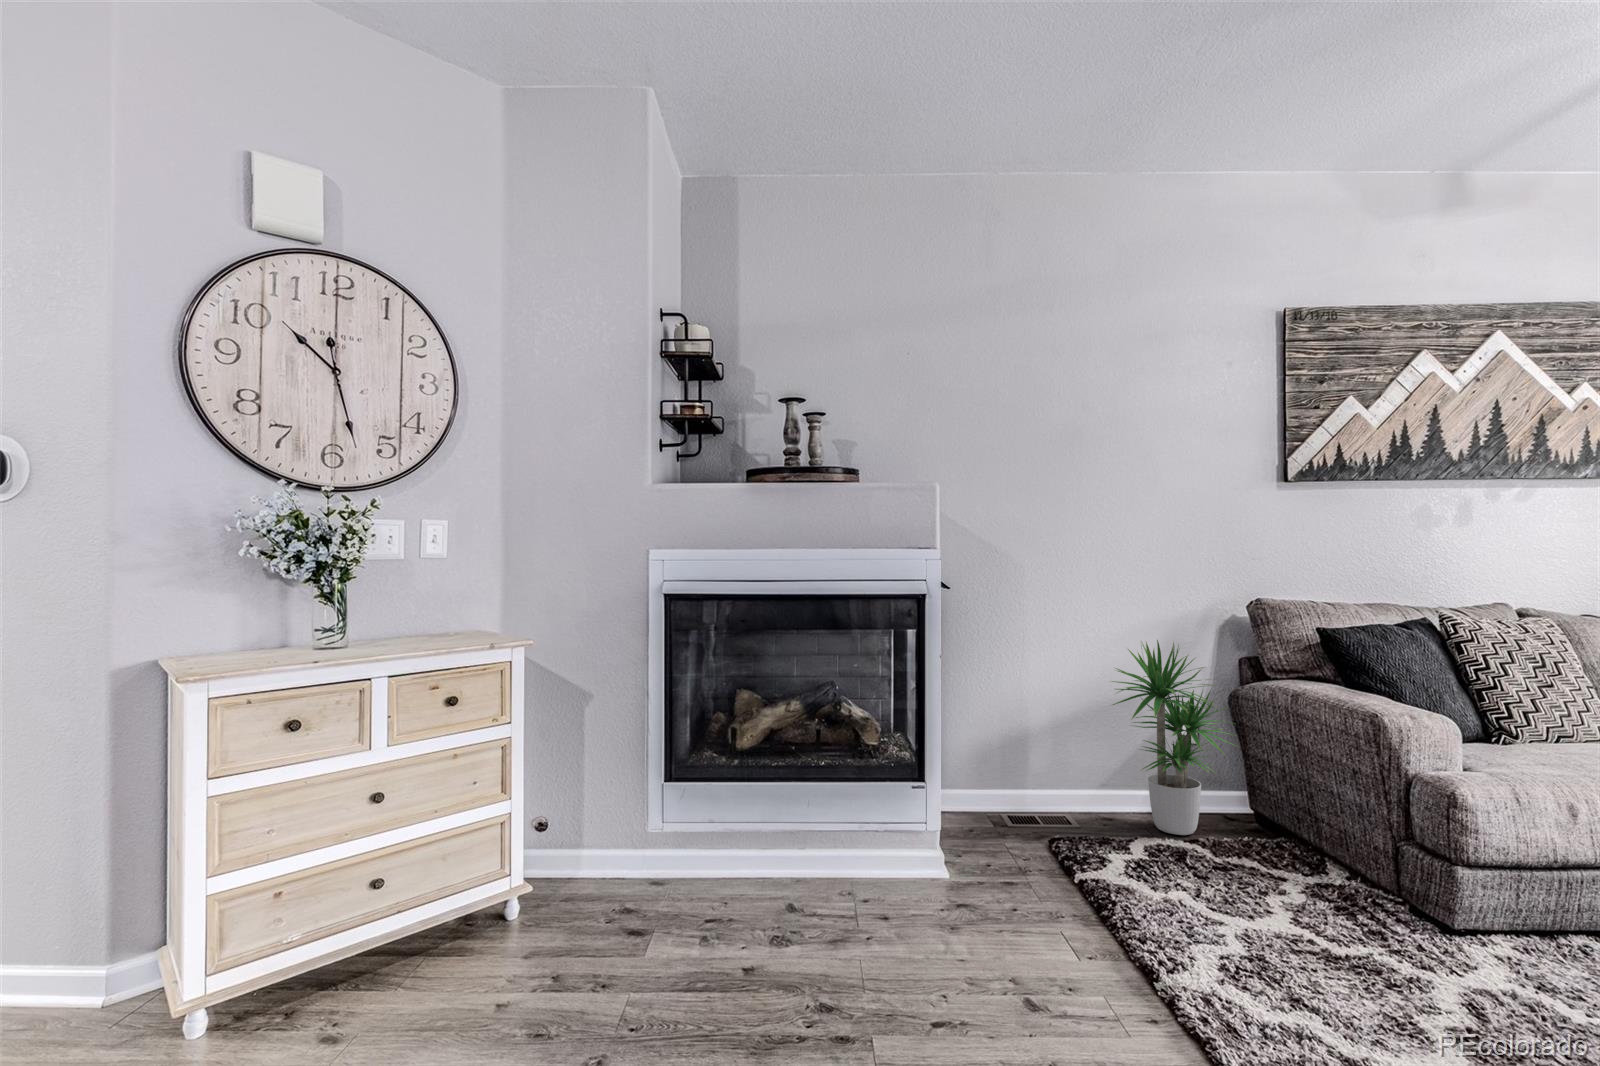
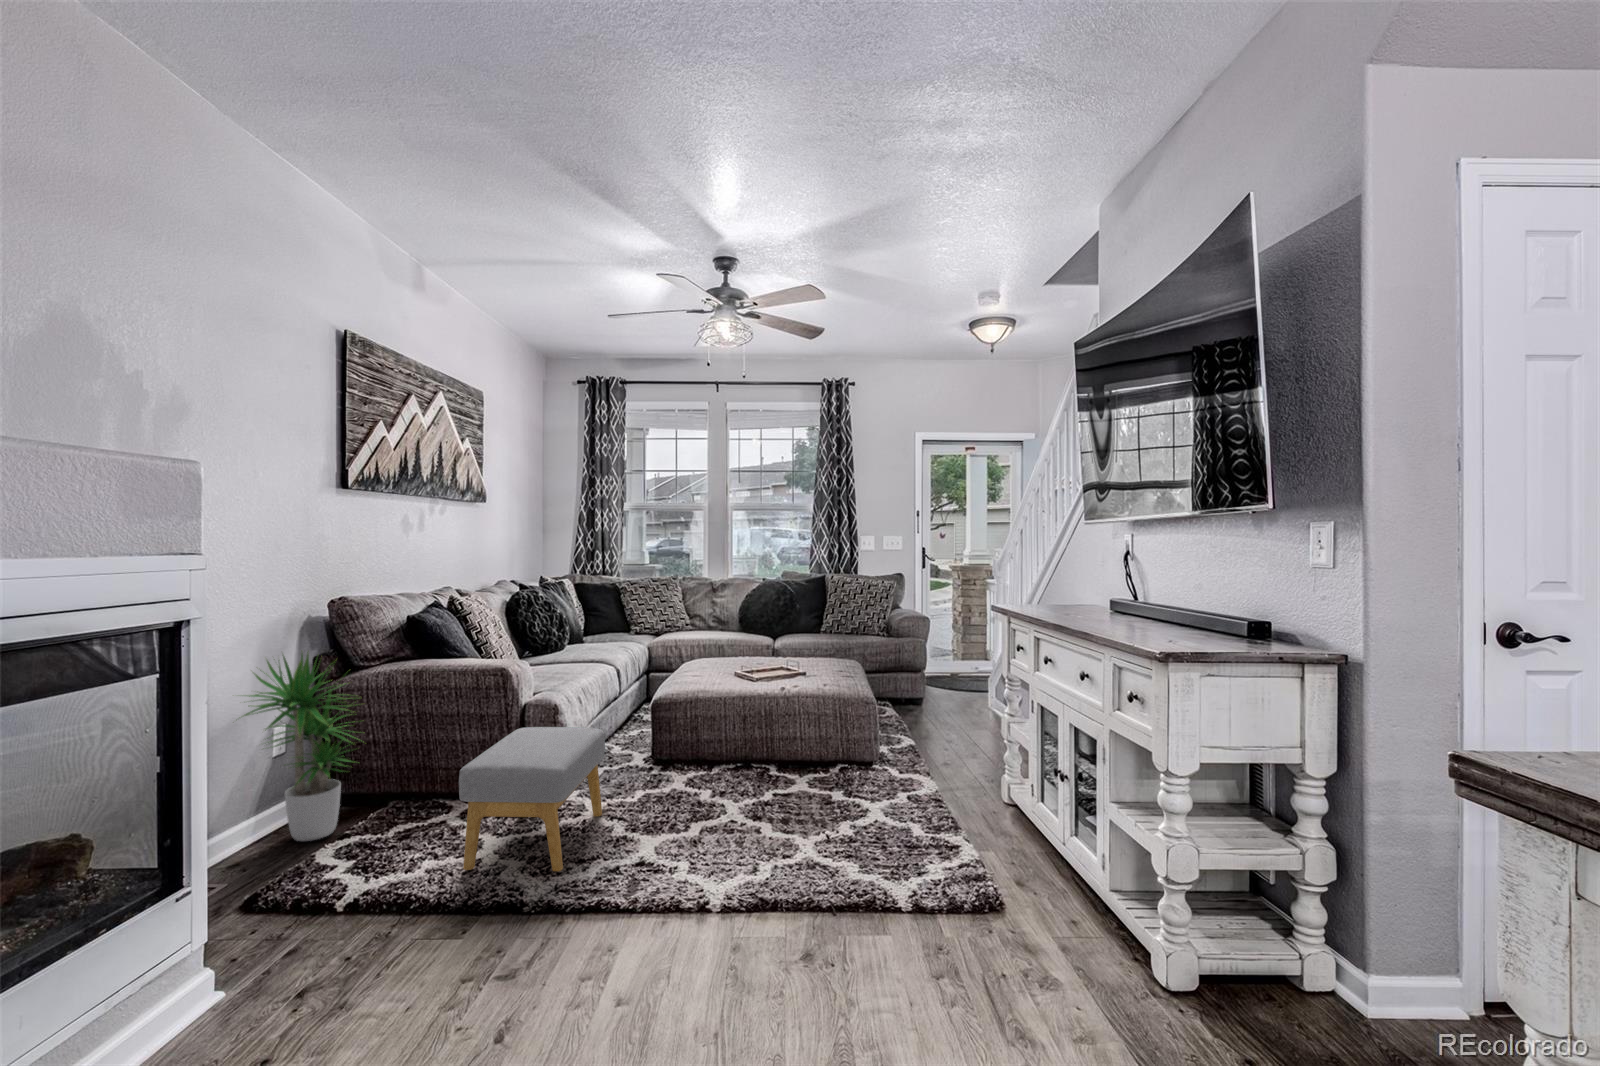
footstool: none [1183,795,1464,992] -> present [459,727,605,871]

